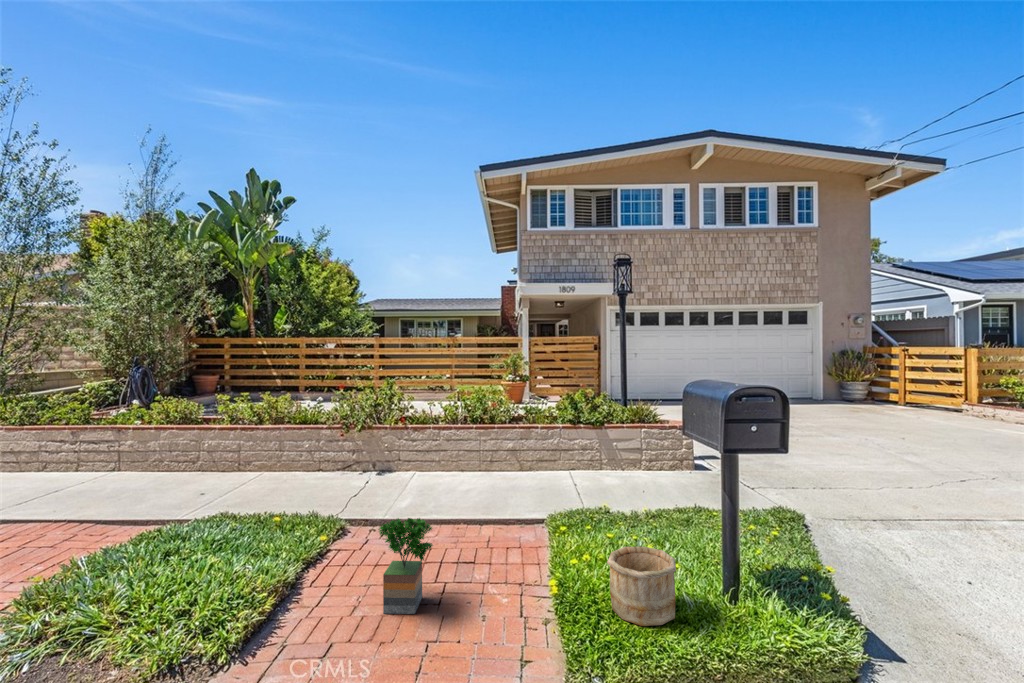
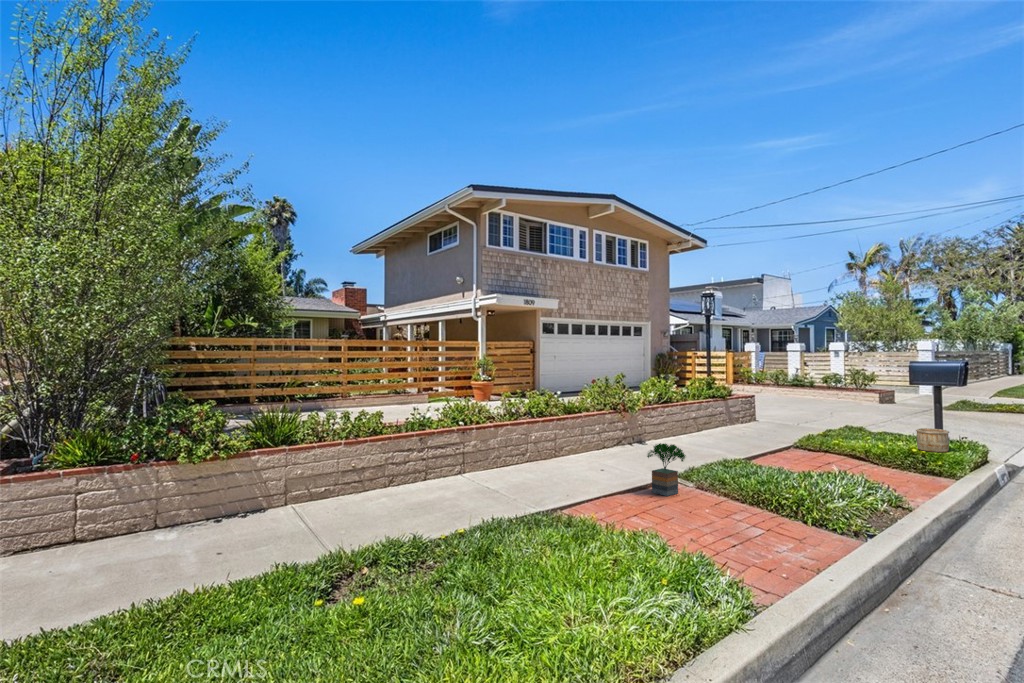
potted tree: present [378,518,433,614] -> present [647,443,686,496]

